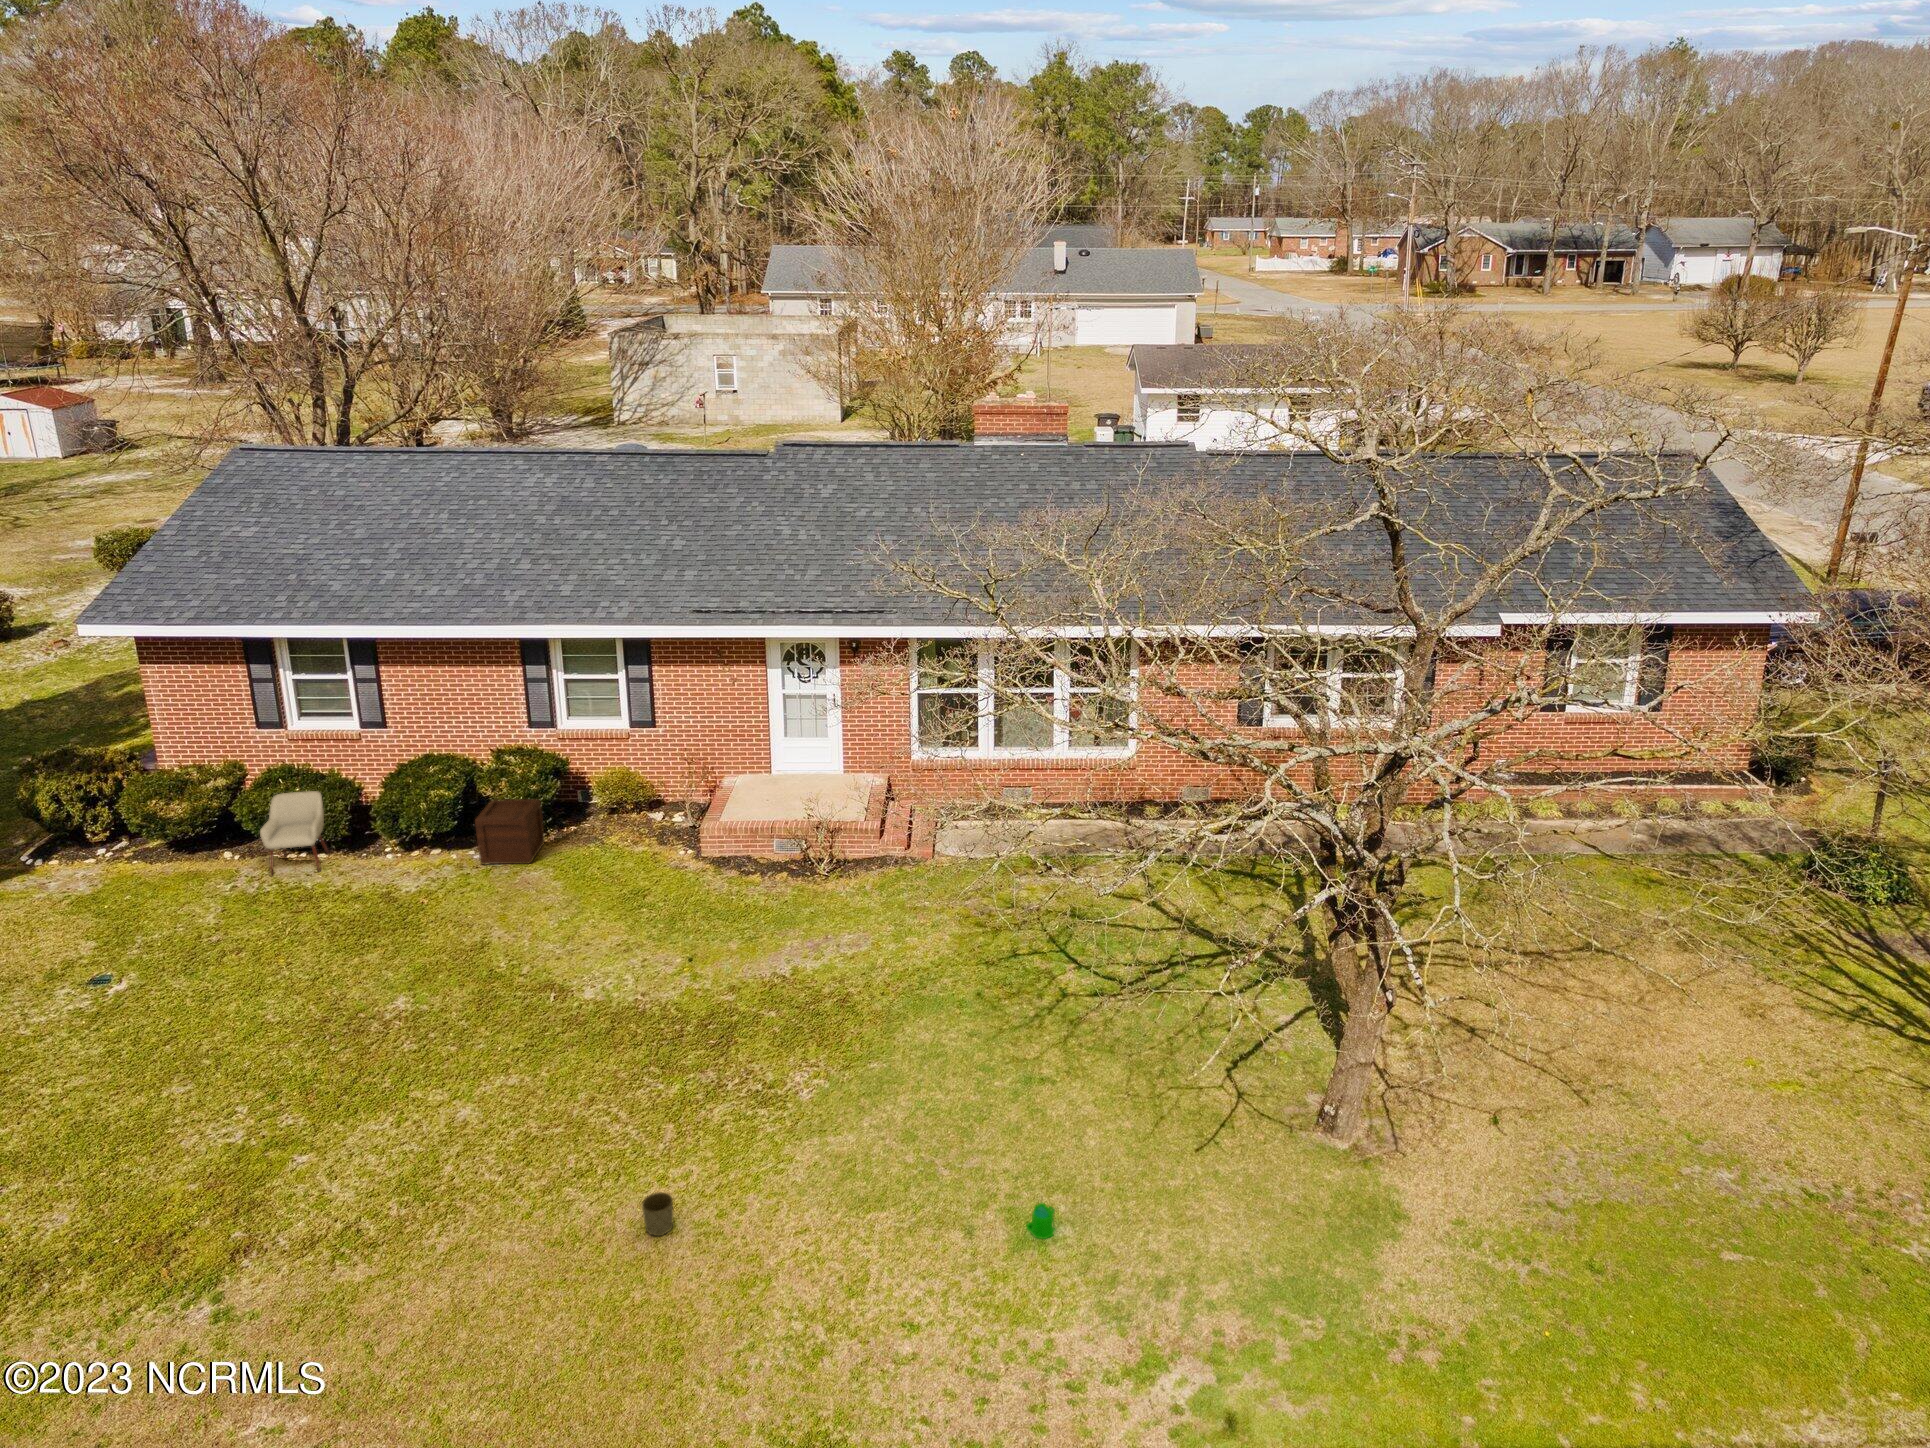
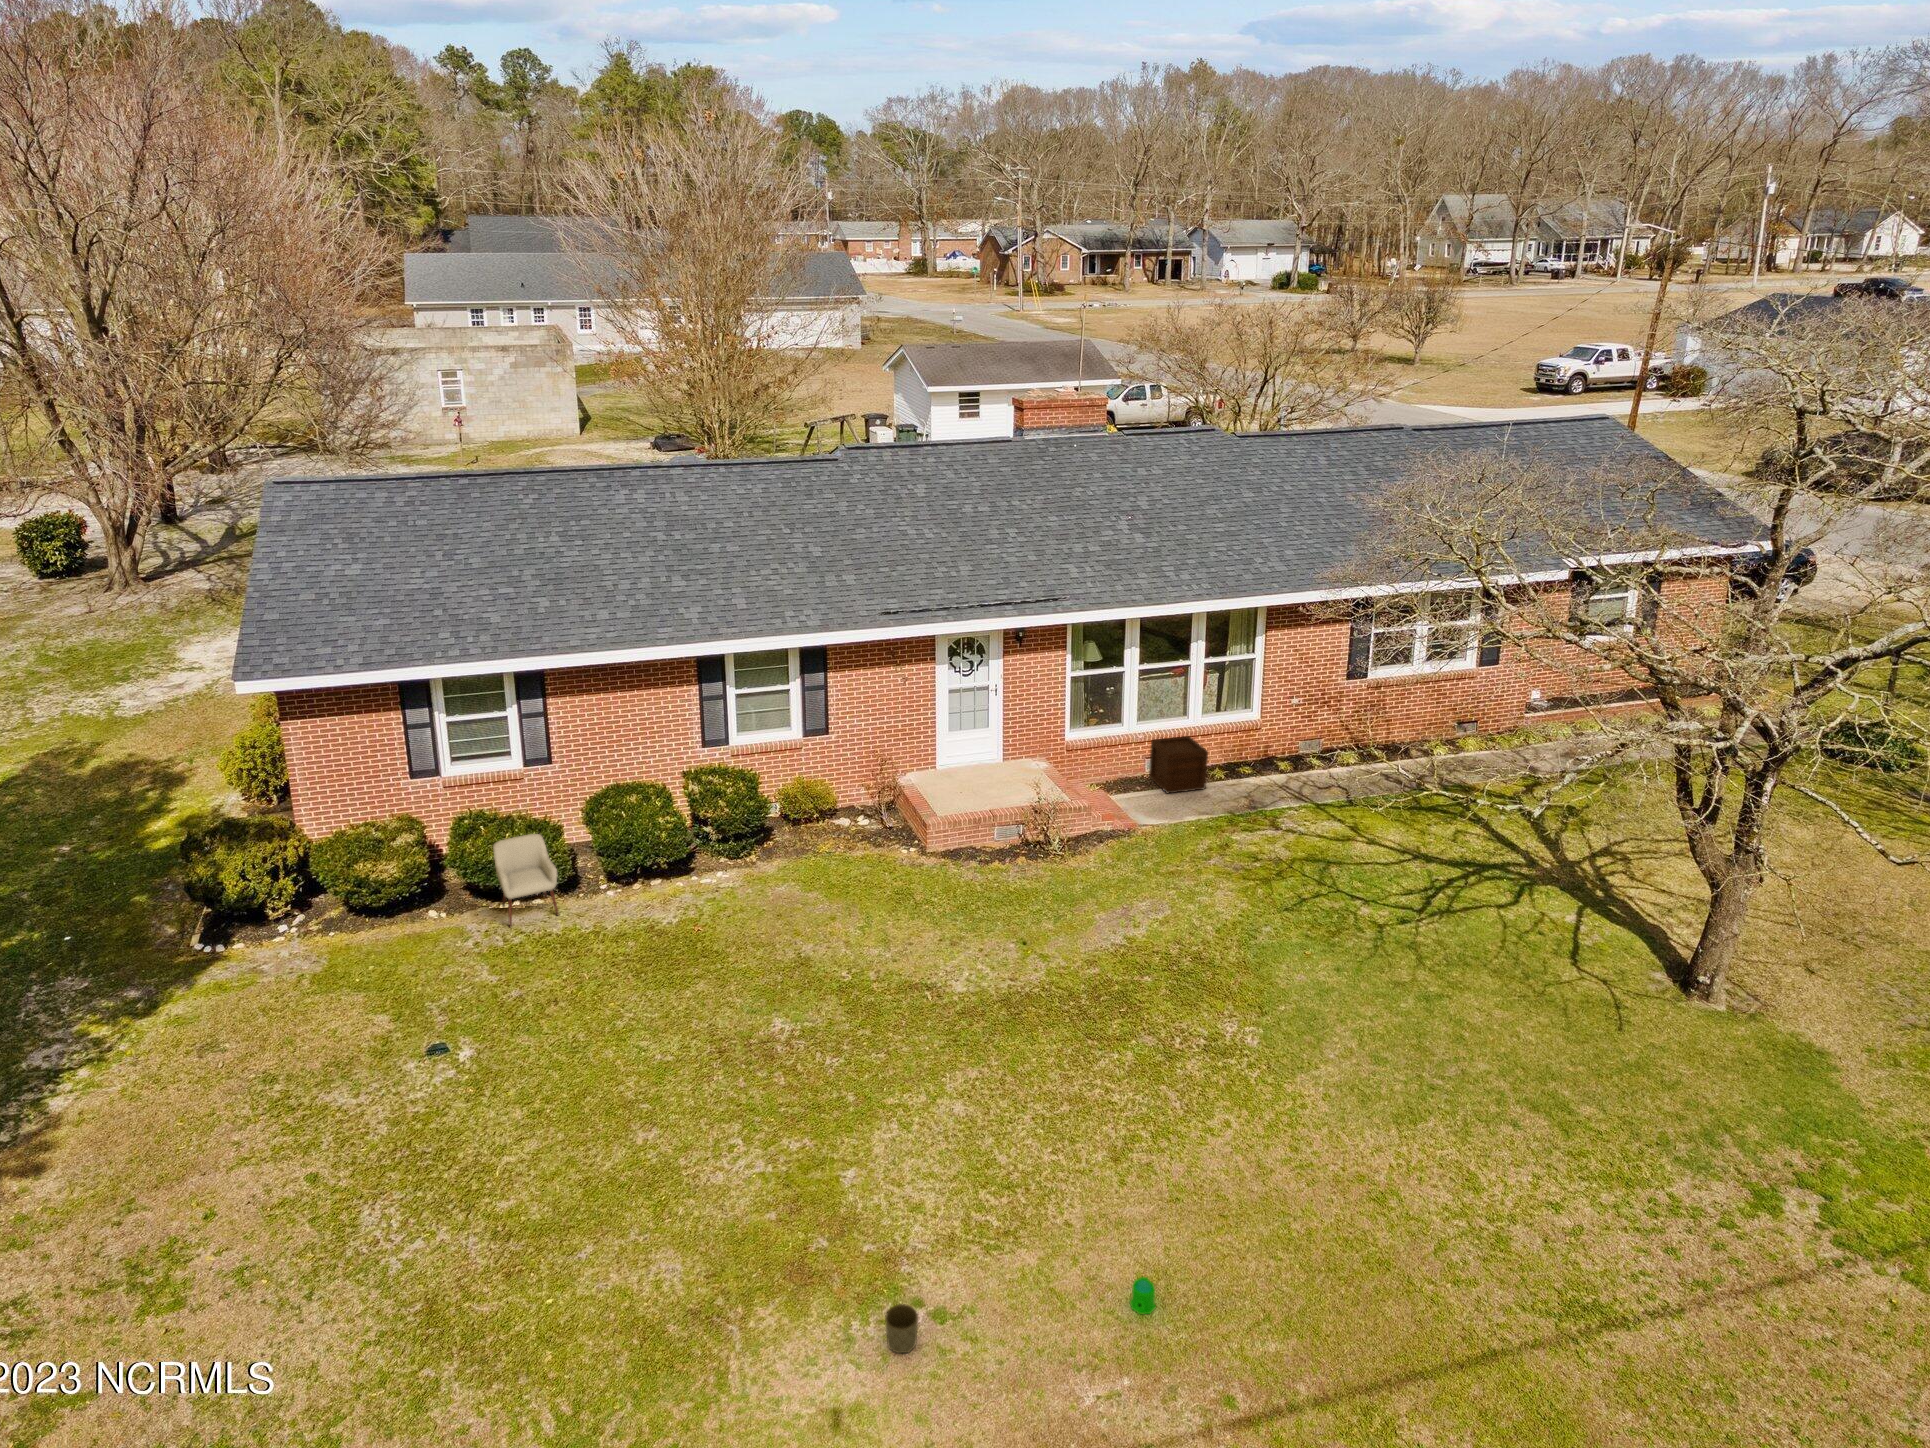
wooden crate: present [475,799,545,864] -> present [1149,736,1208,793]
planter: present [642,1192,673,1236] -> present [885,1304,918,1353]
watering can: present [1026,1202,1055,1239] -> present [1130,1277,1156,1314]

